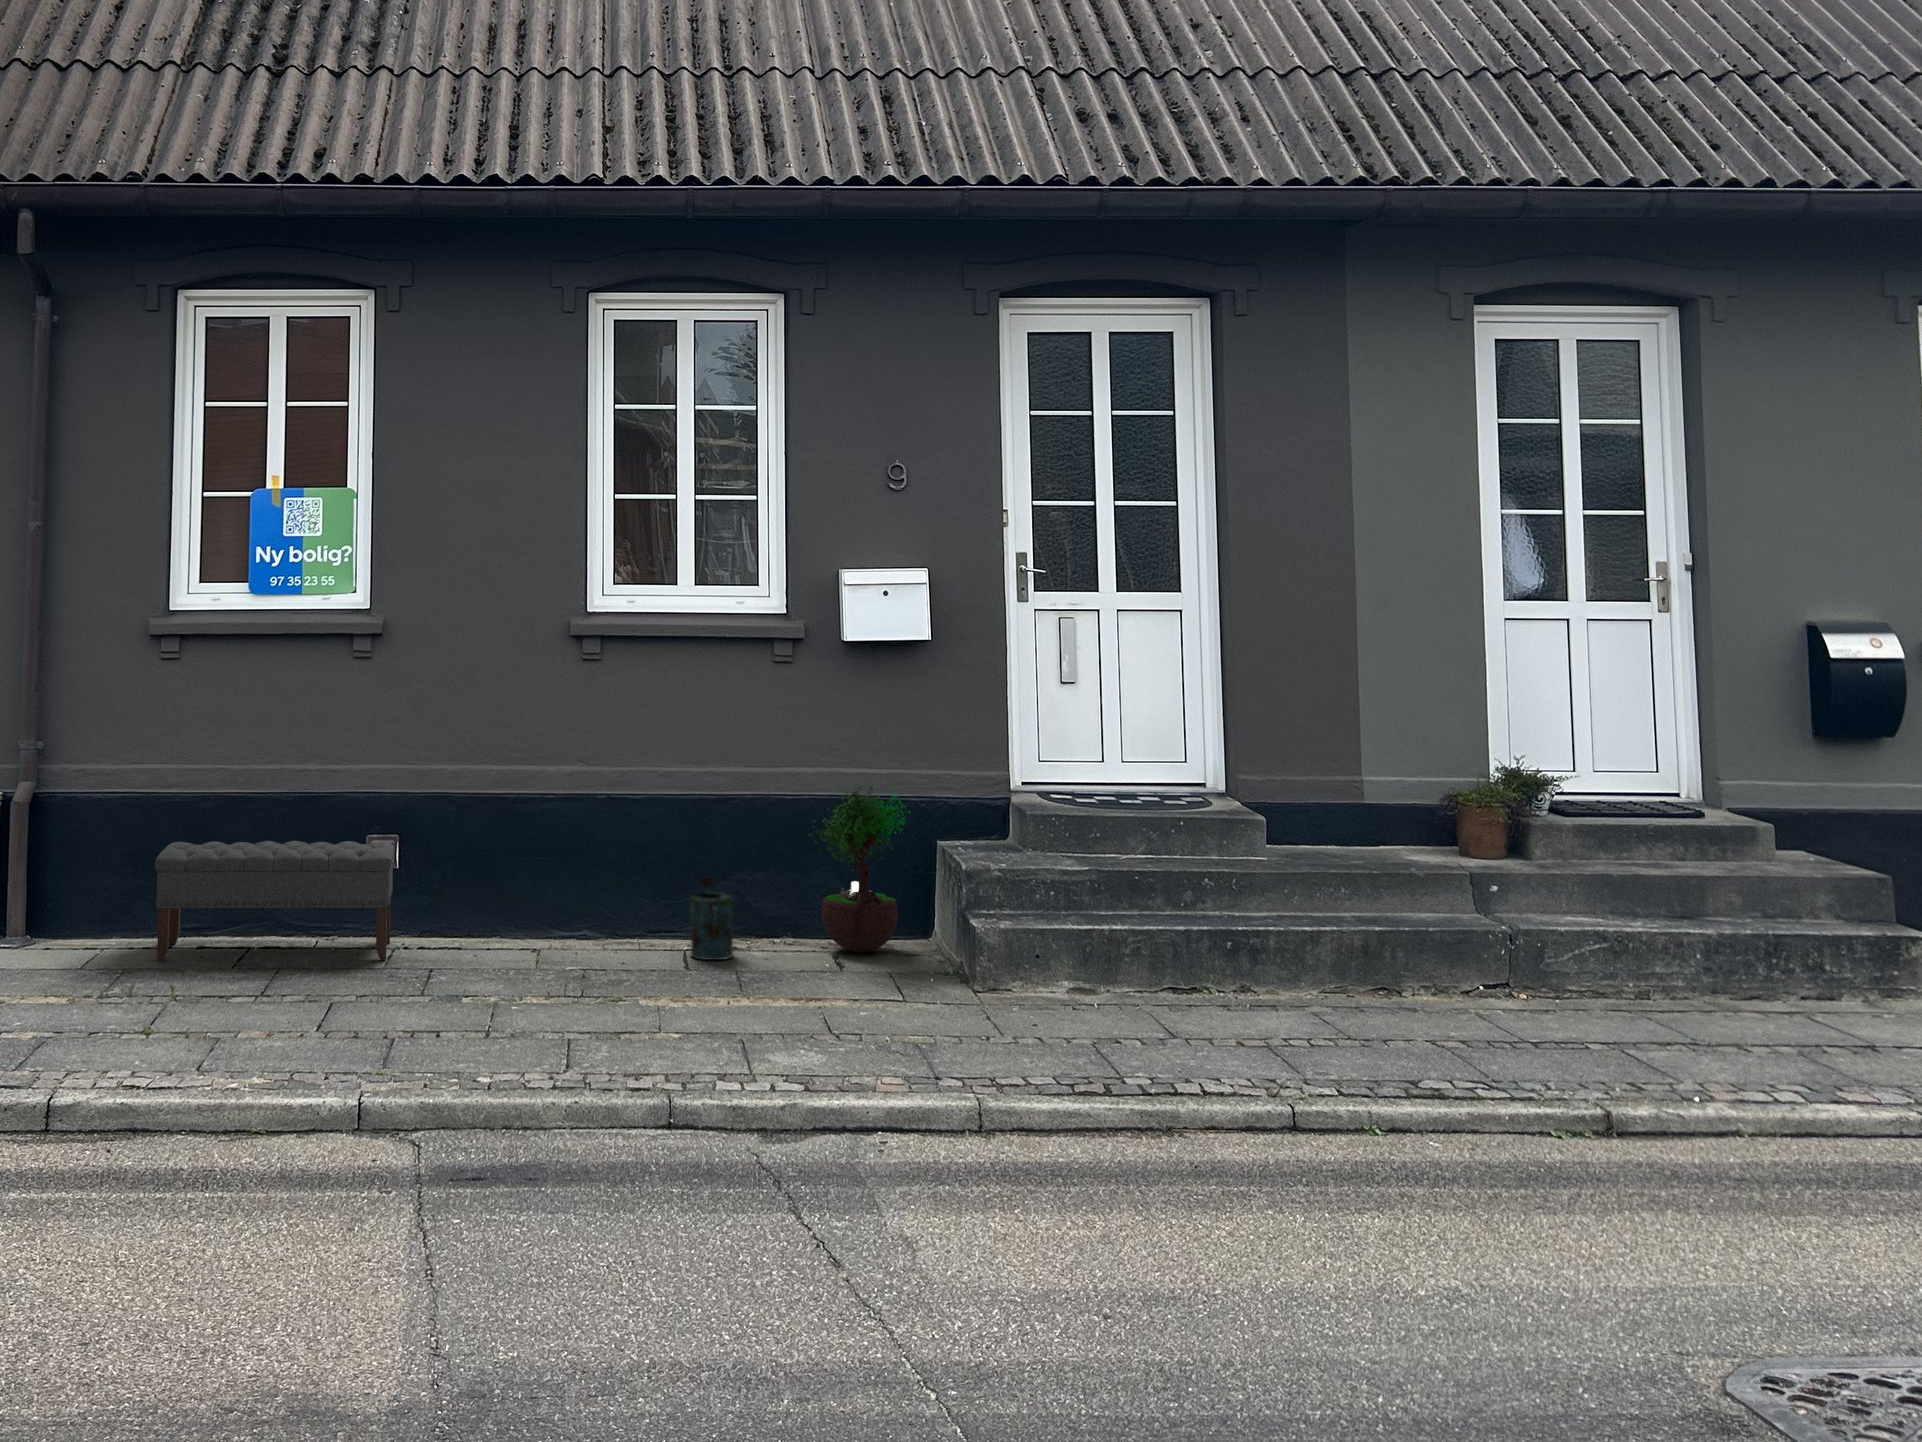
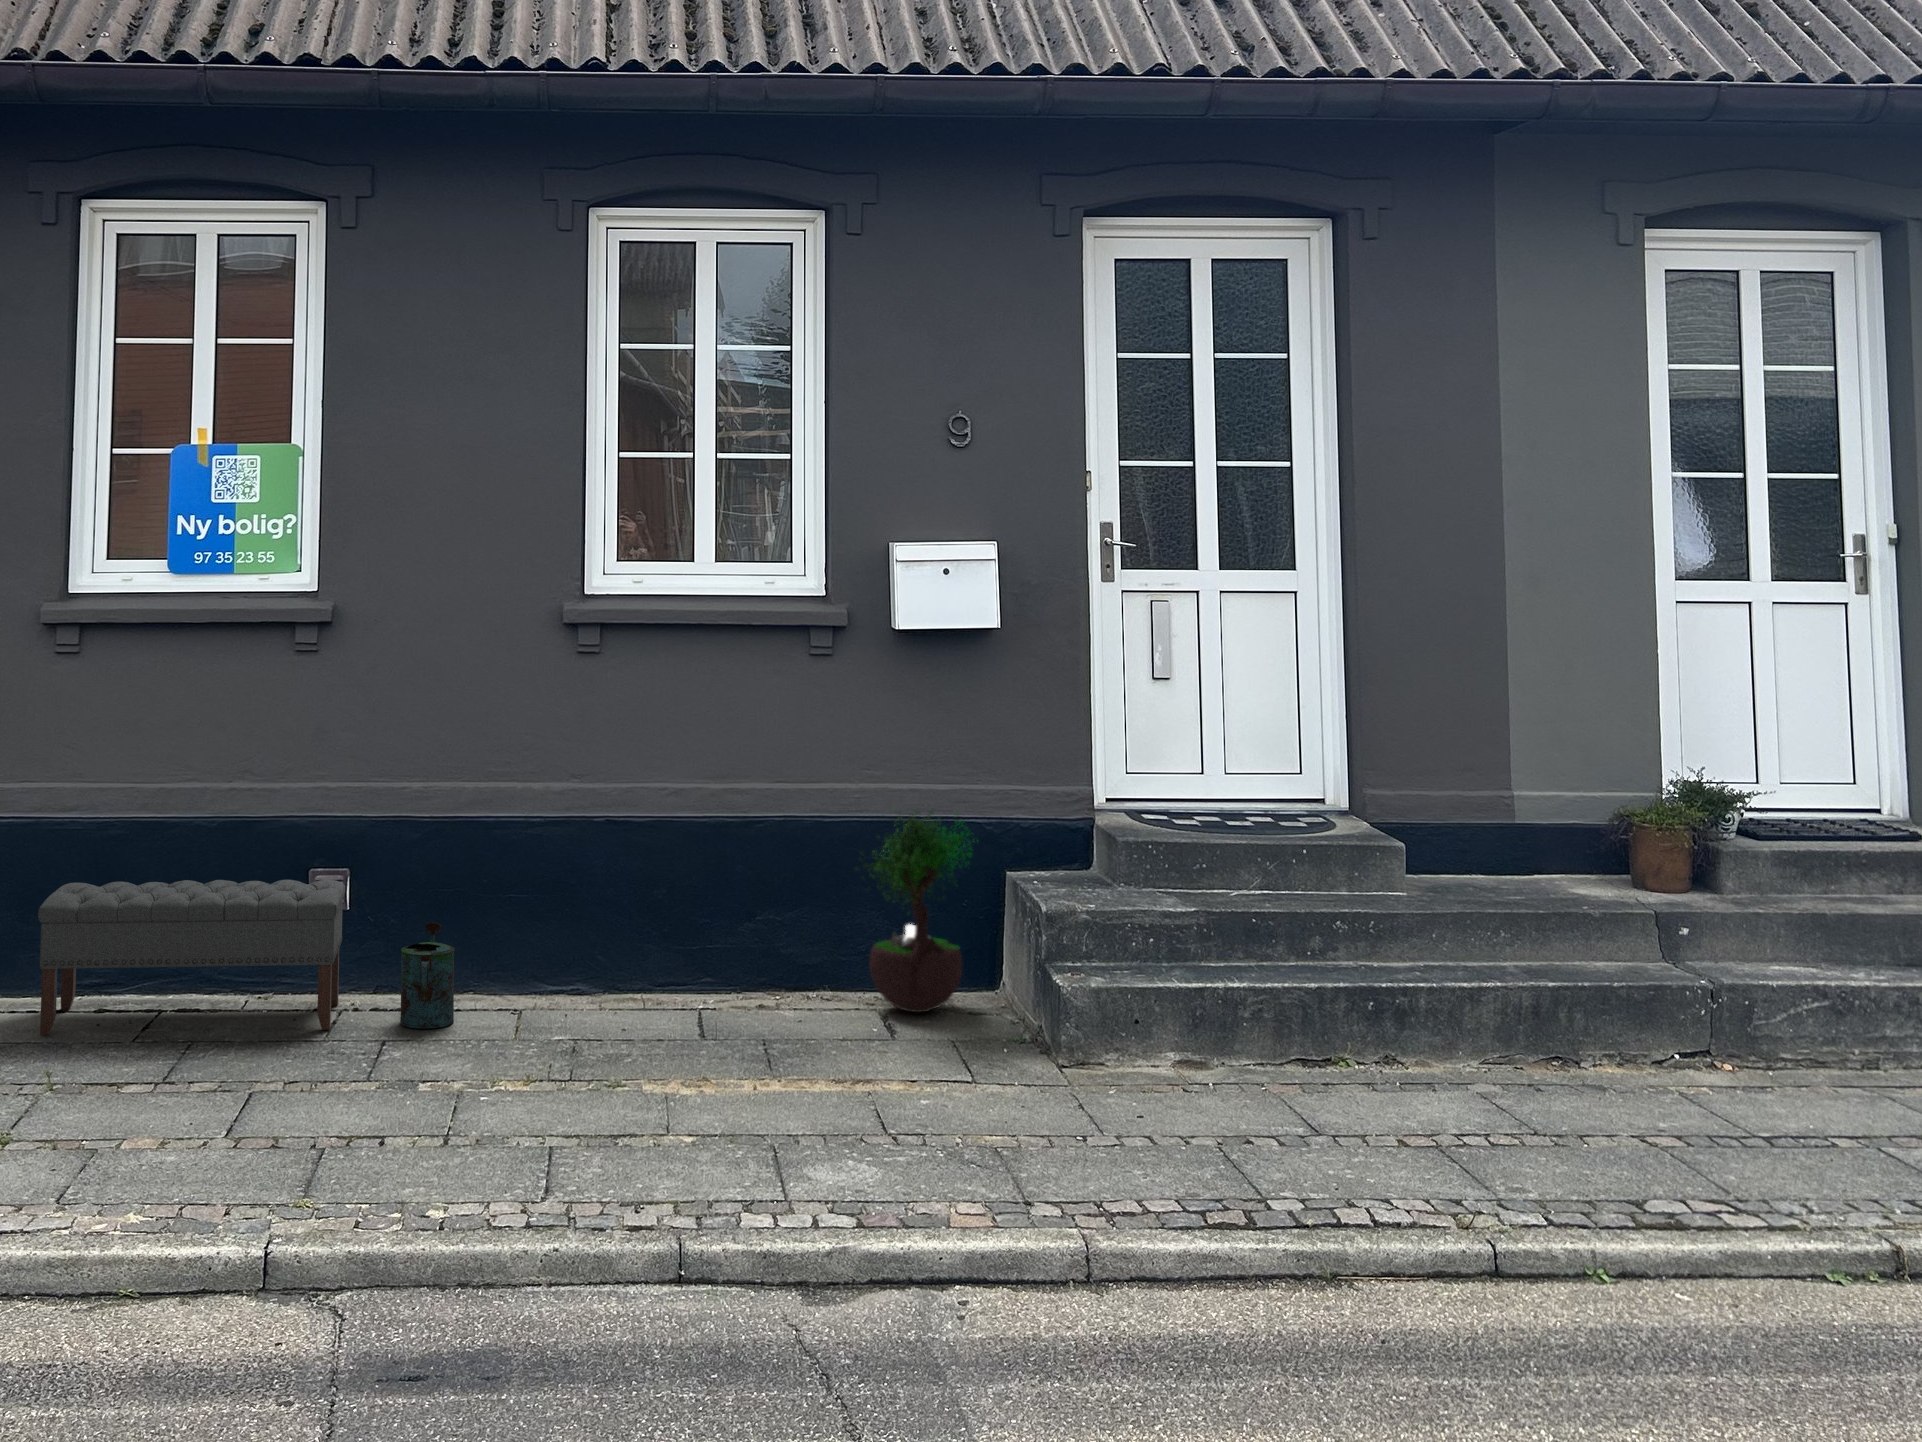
watering can: present [690,877,733,960] -> present [400,922,455,1029]

